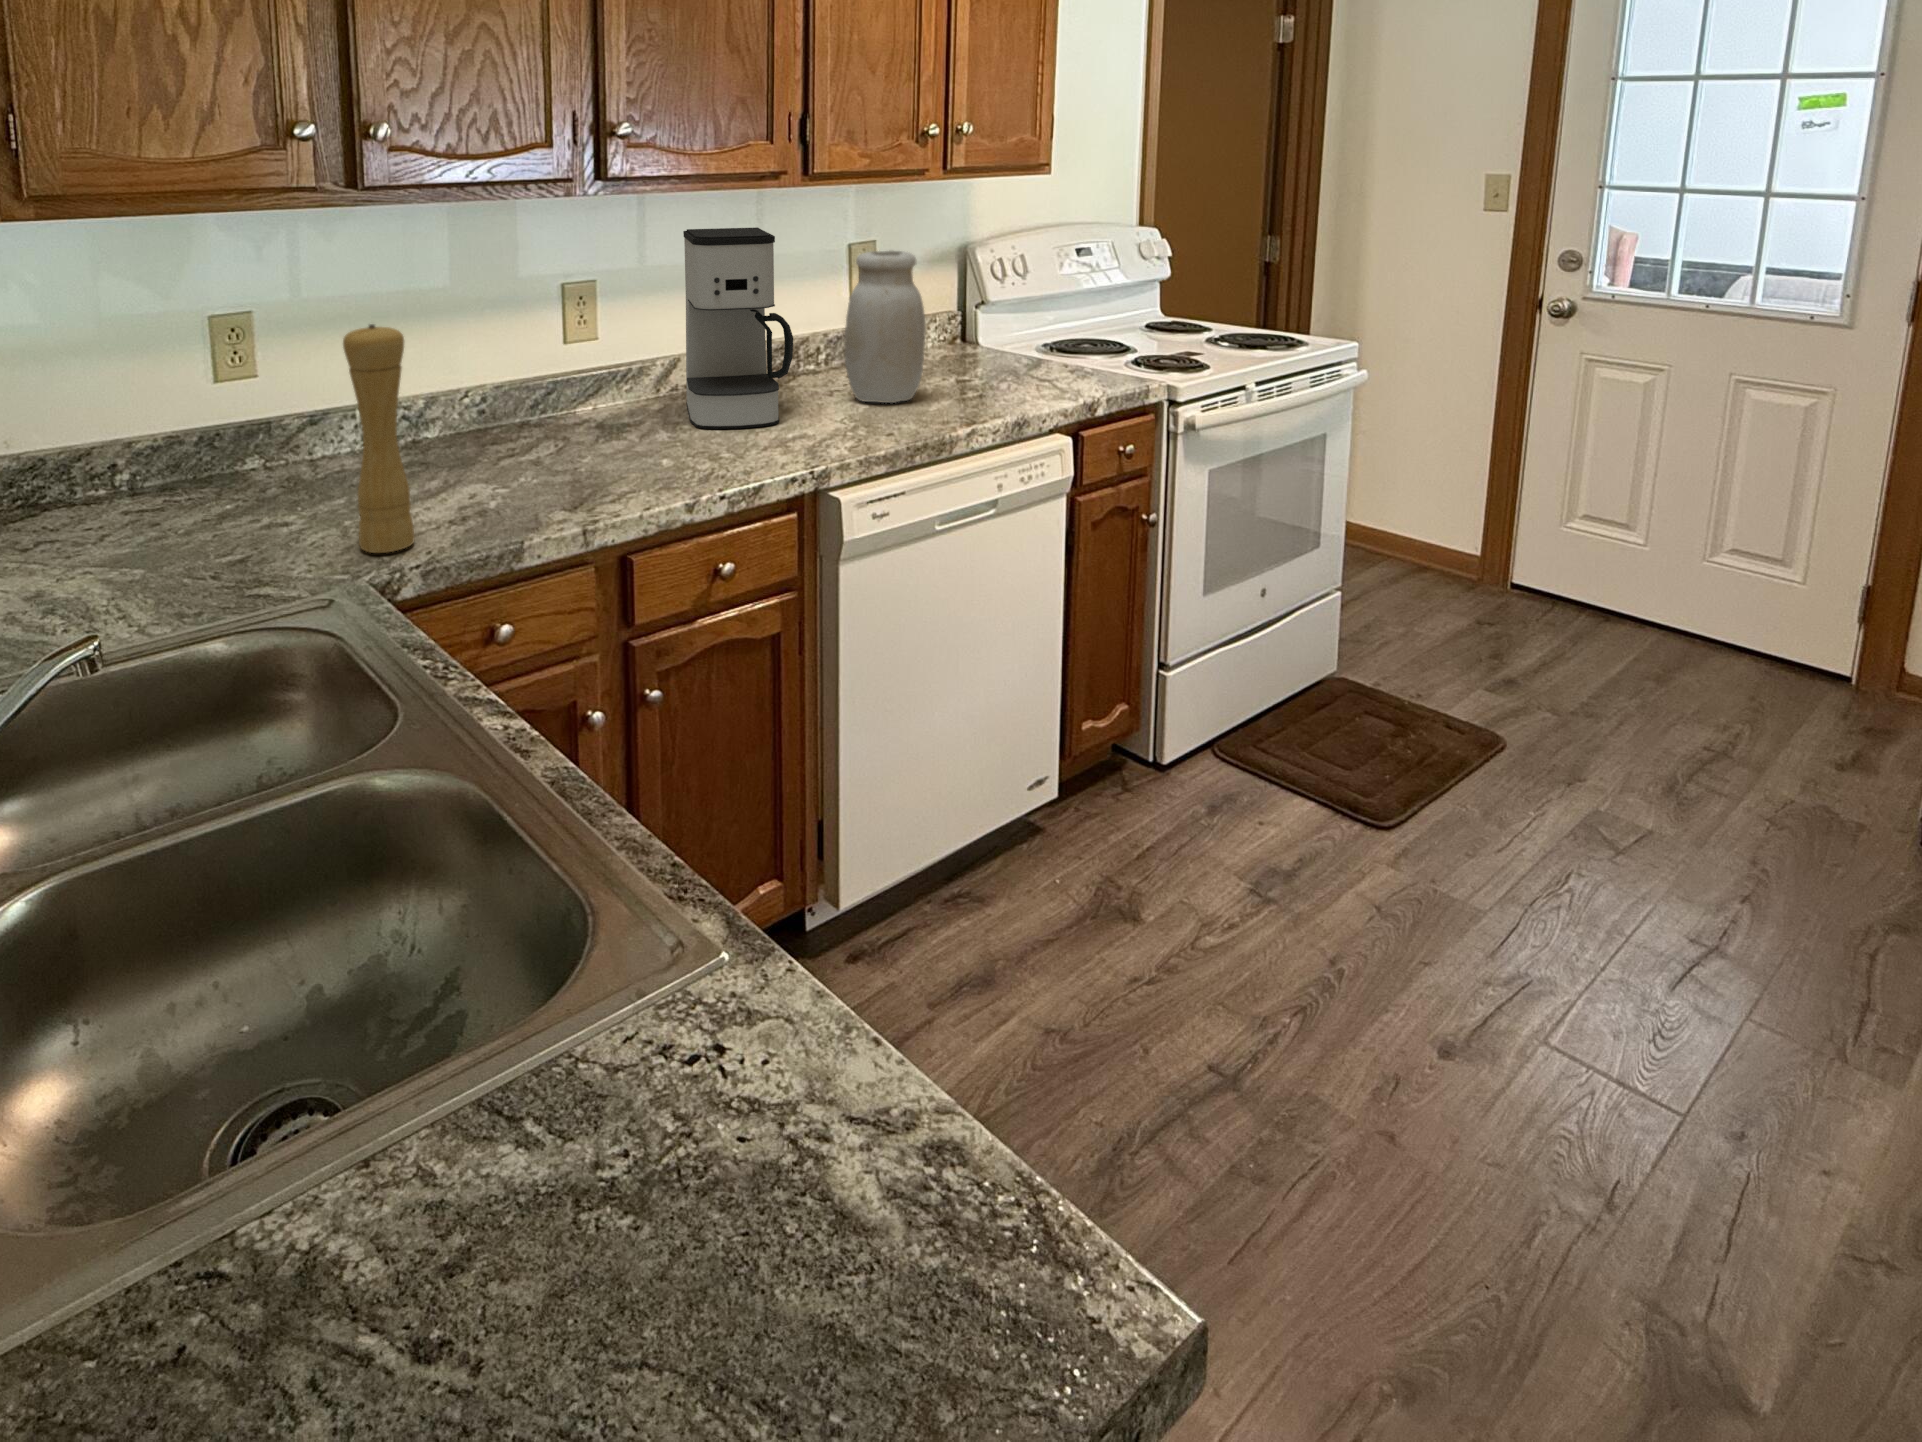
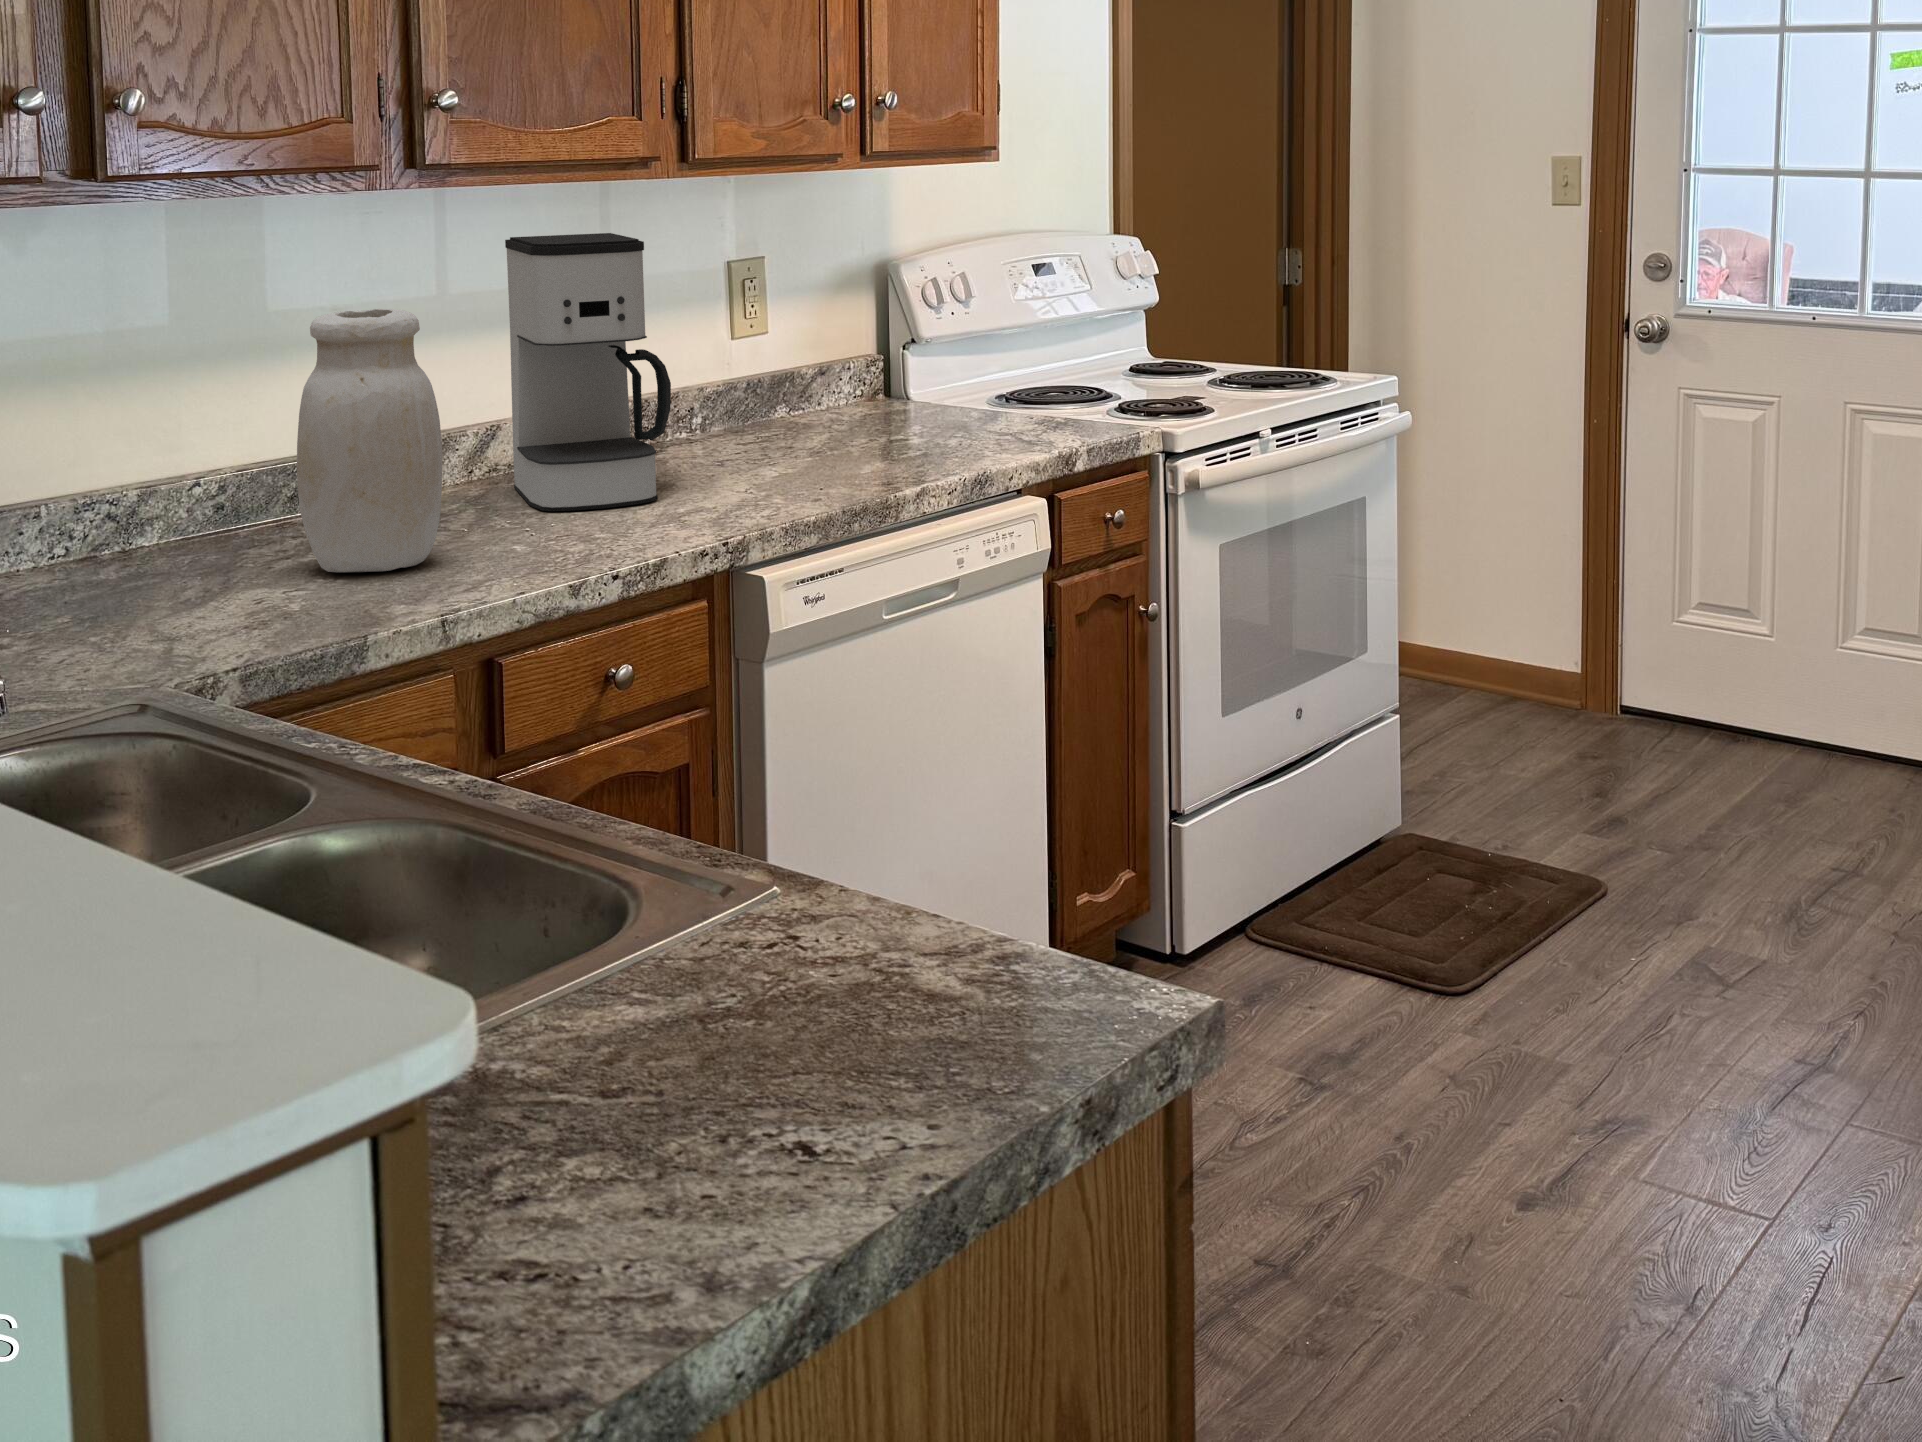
jar: present [845,250,926,403] -> present [297,309,442,572]
pepper mill: present [343,324,414,553] -> none [120,351,217,659]

